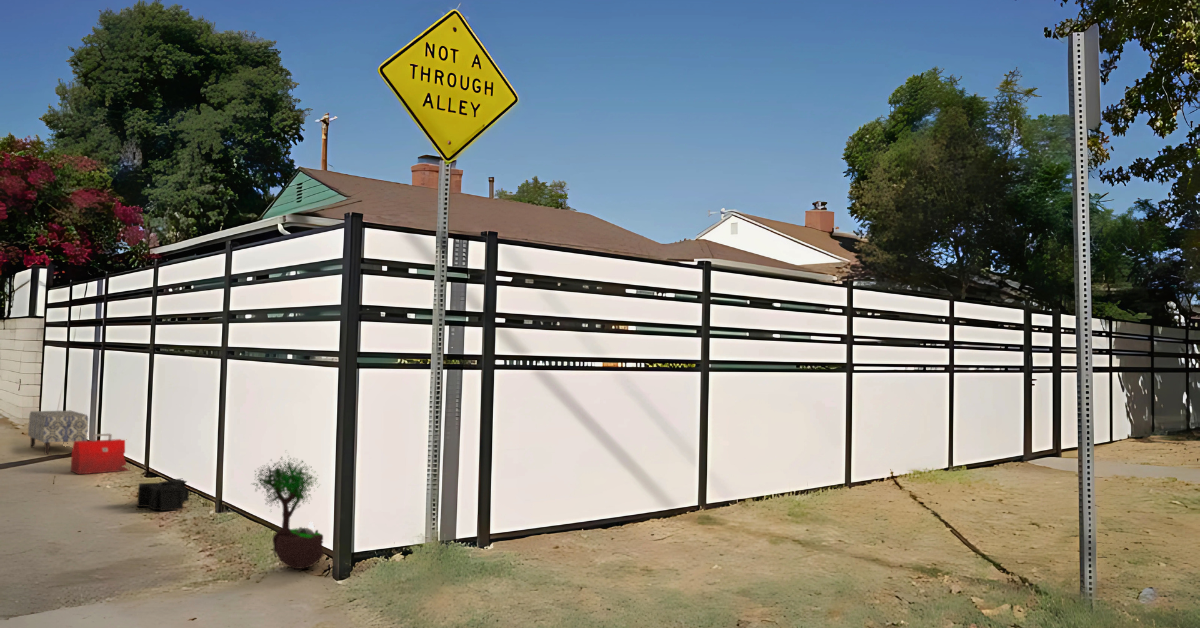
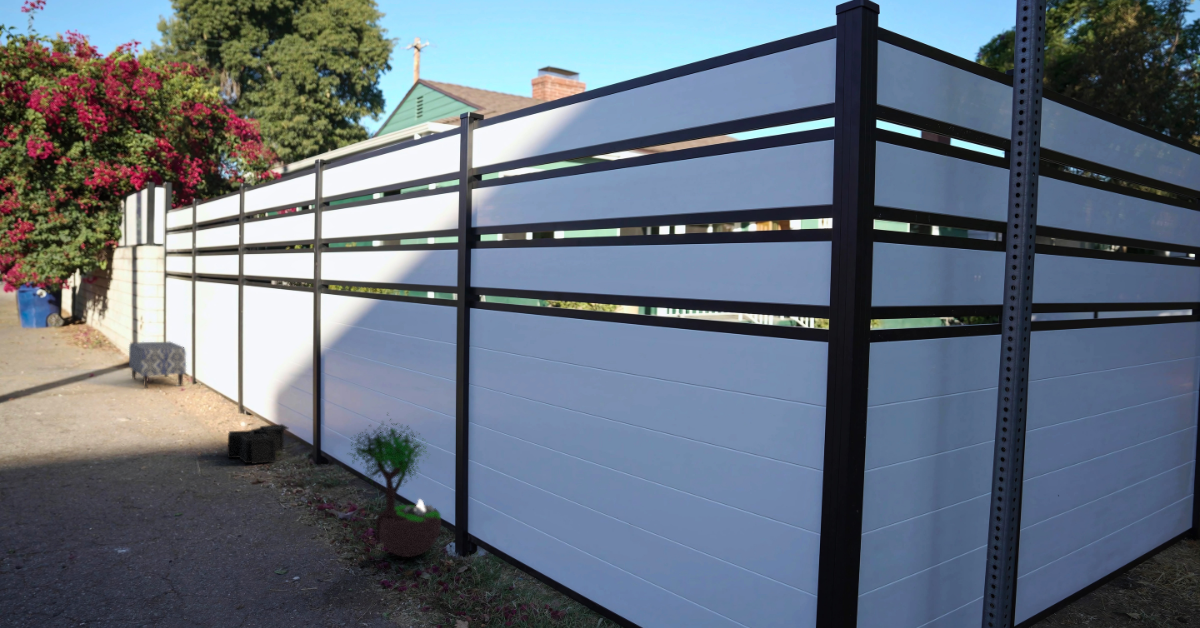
toolbox: present [71,434,128,474] -> none [166,370,225,413]

